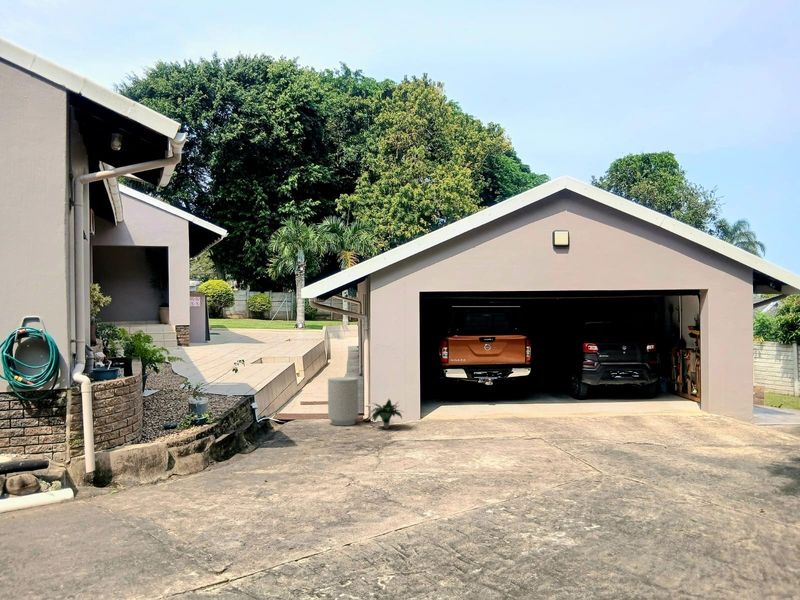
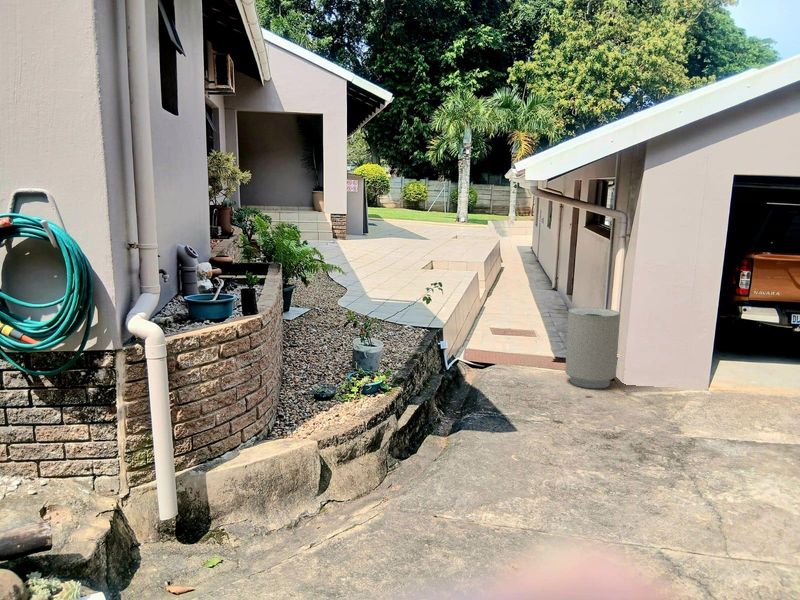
potted plant: present [371,399,402,428] -> none [645,352,708,403]

